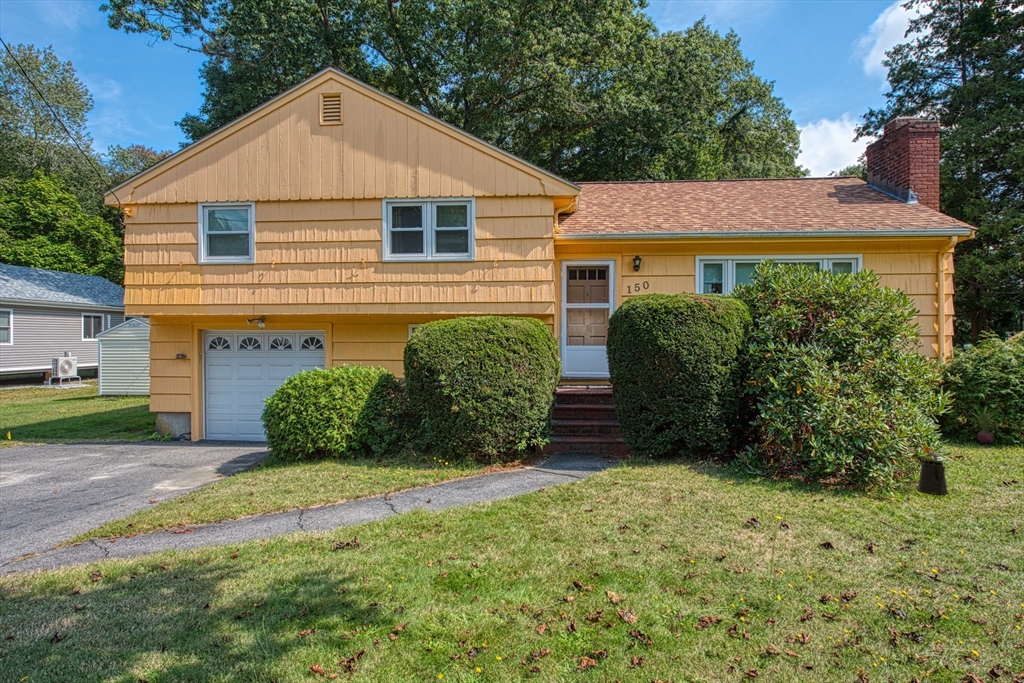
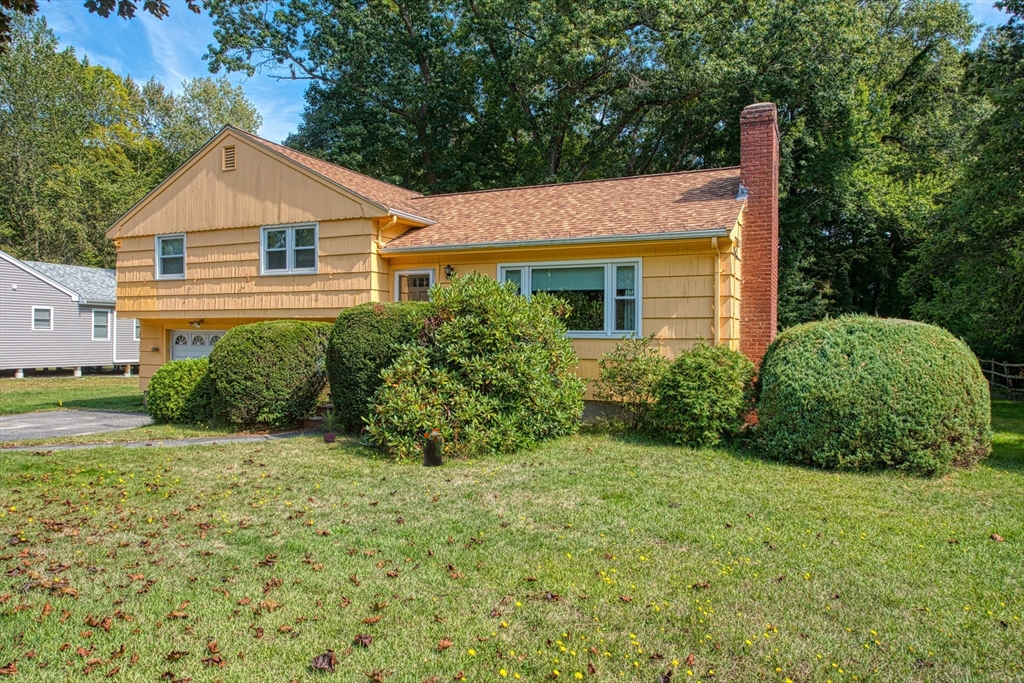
decorative plant: present [973,407,996,443] -> present [323,410,336,443]

